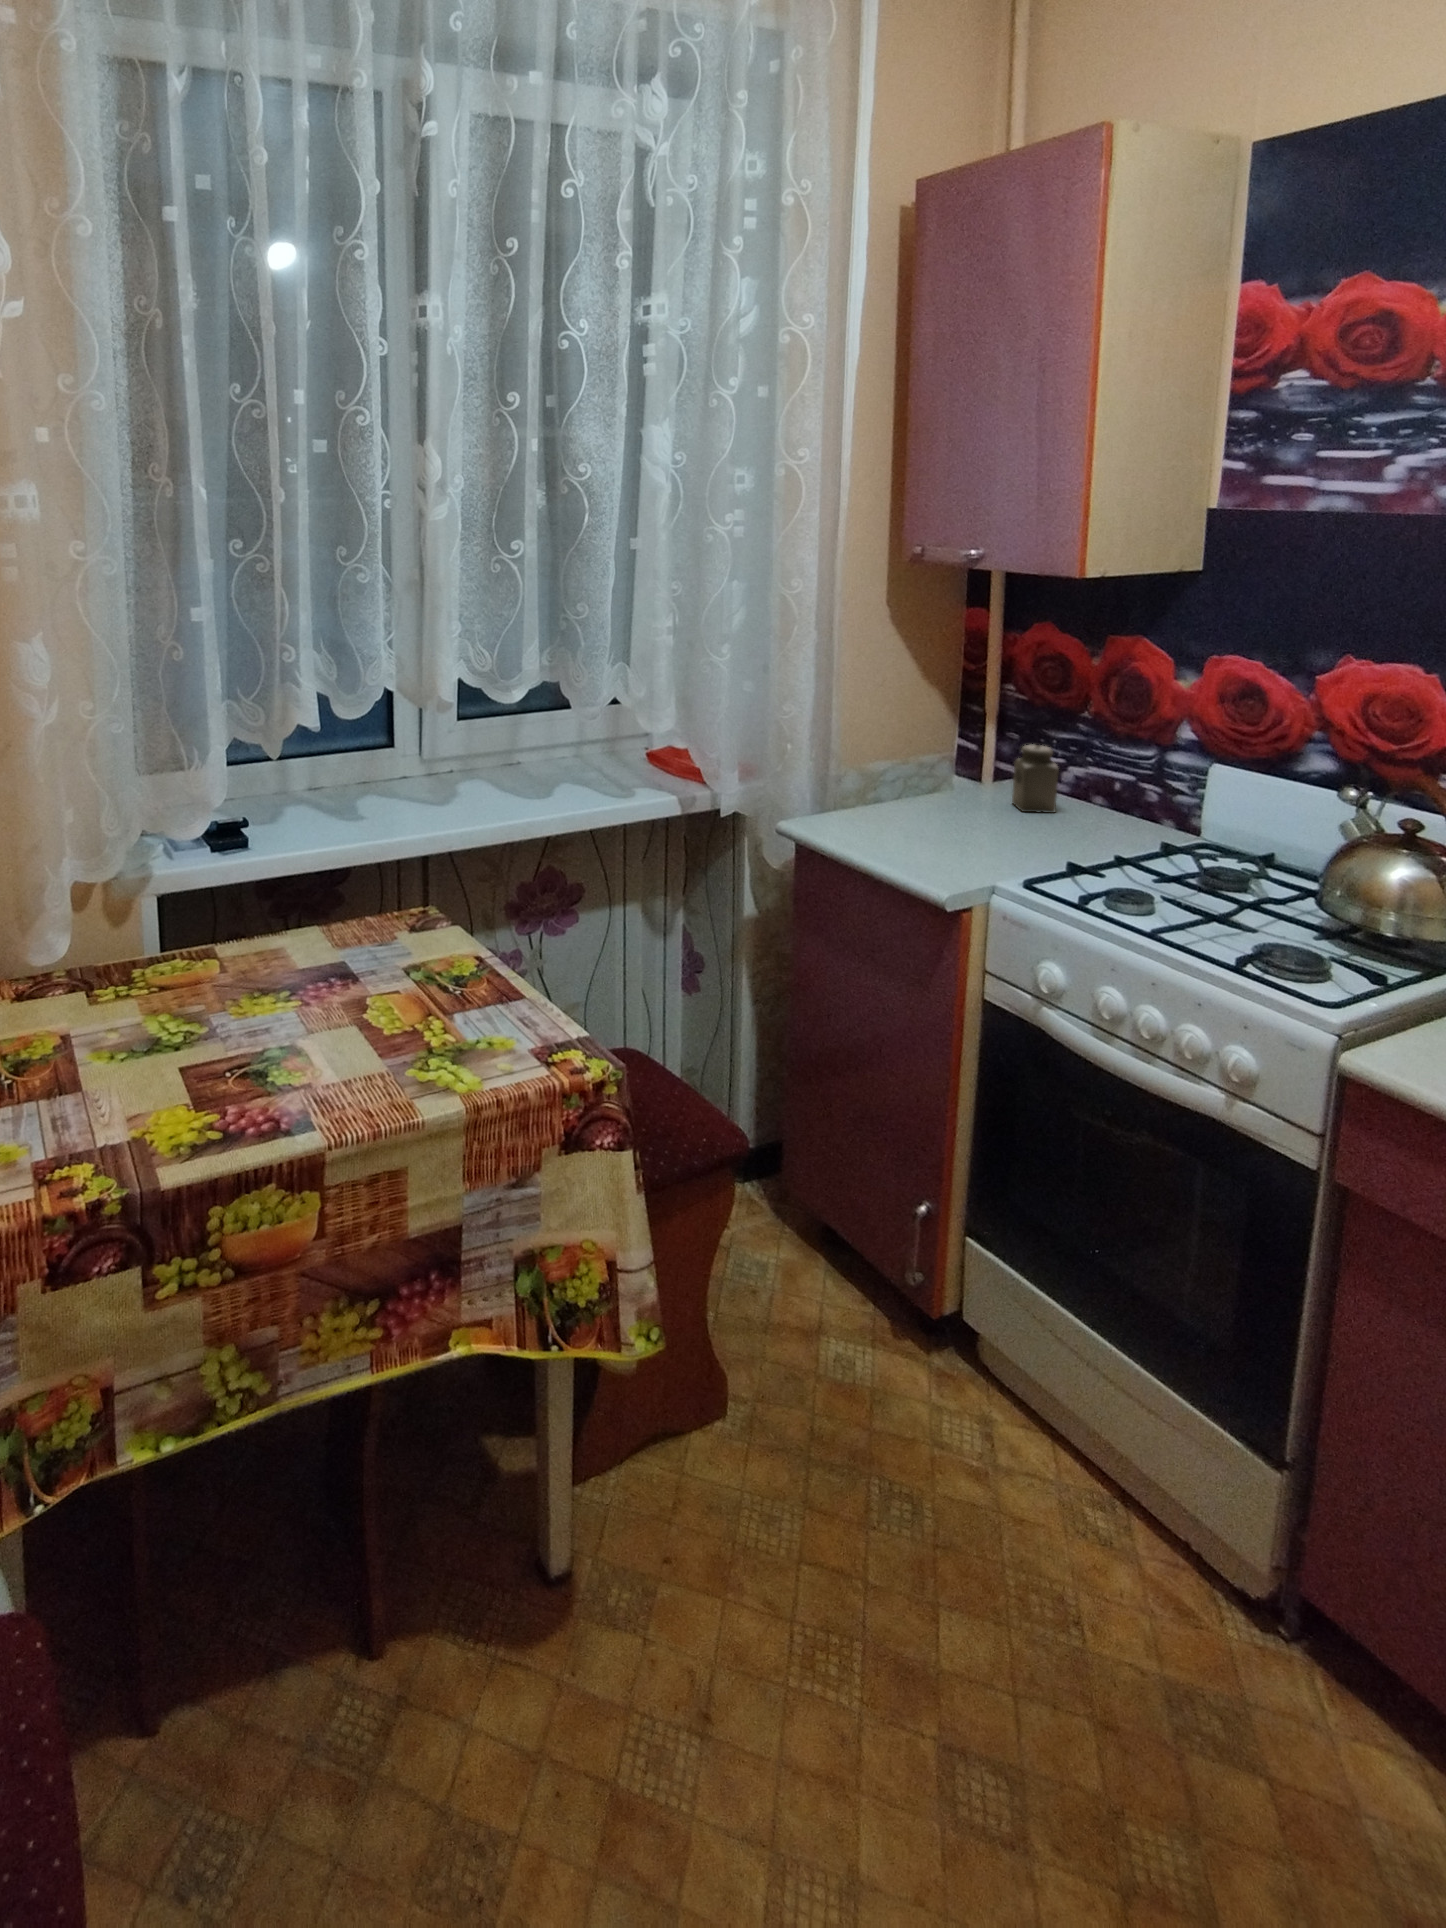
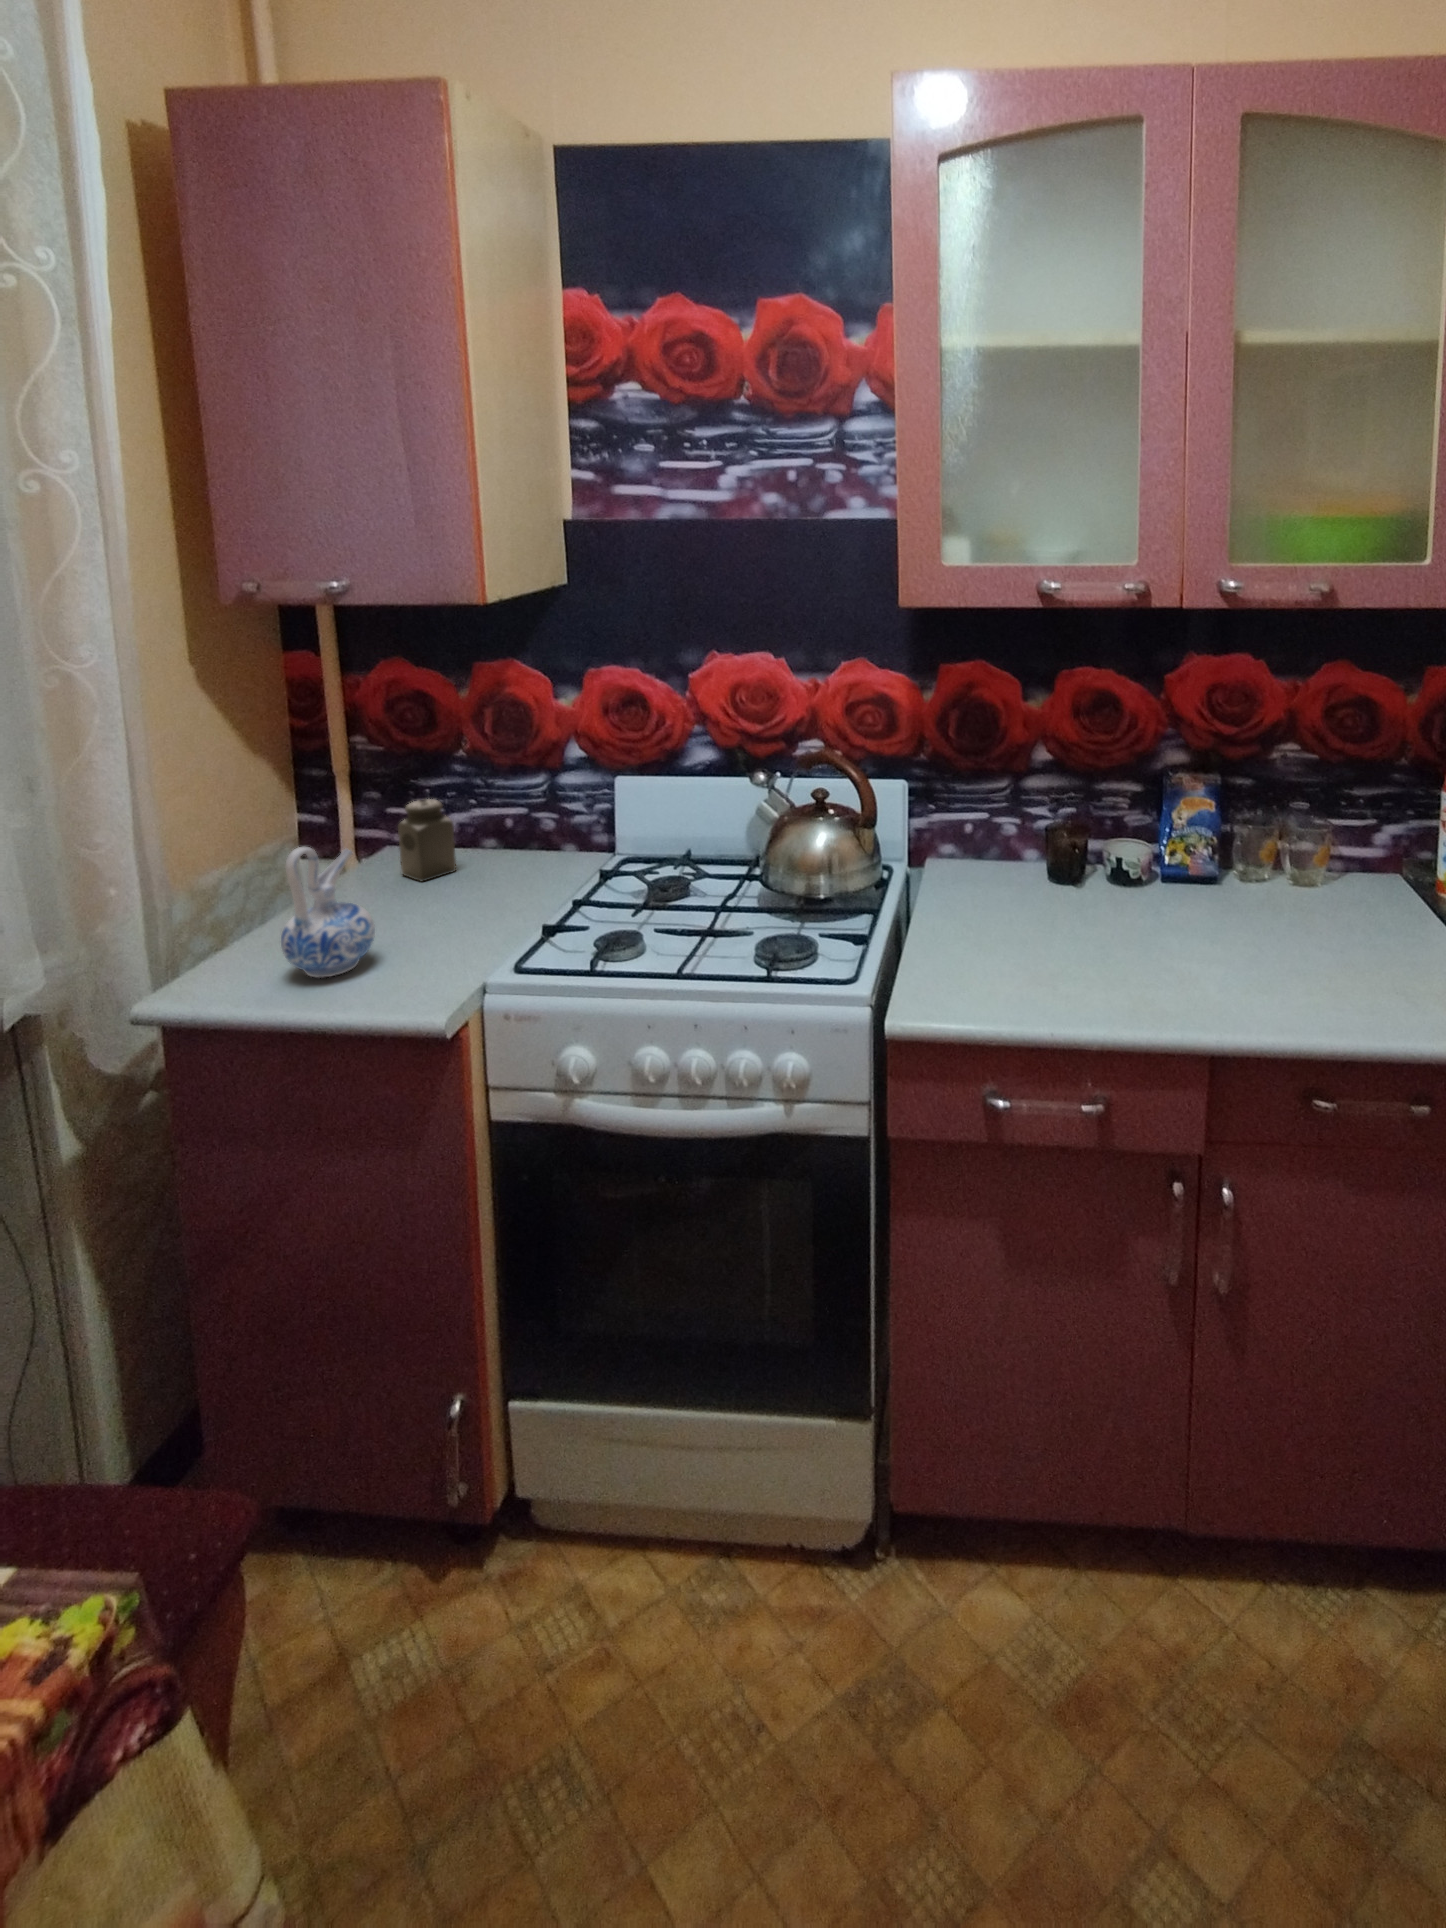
ceramic pitcher: none [882,744,948,847] -> present [281,846,375,977]

